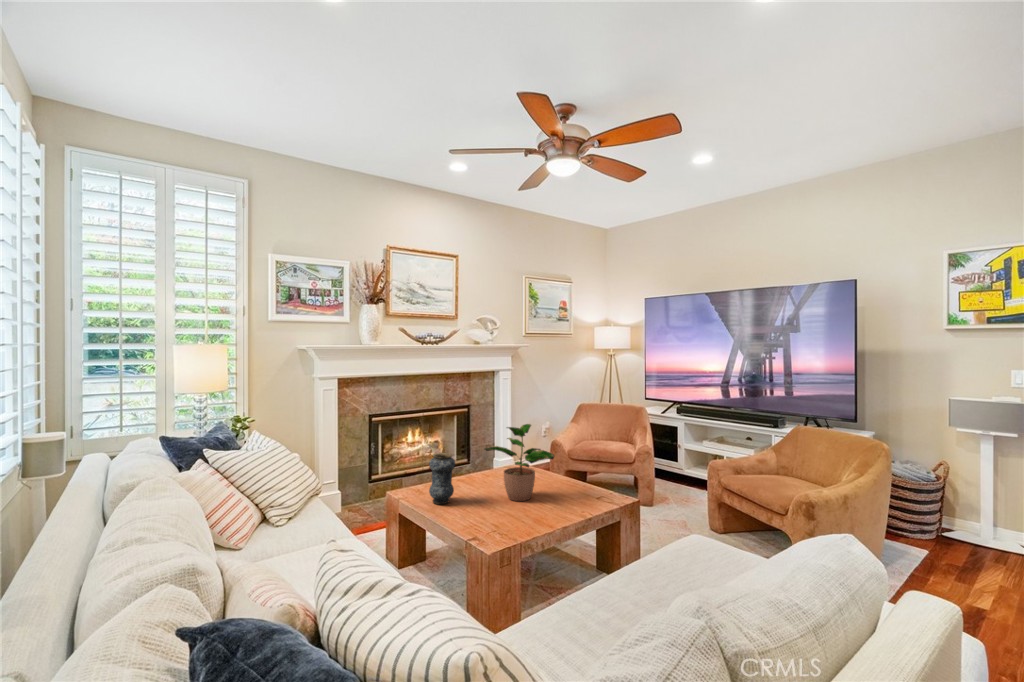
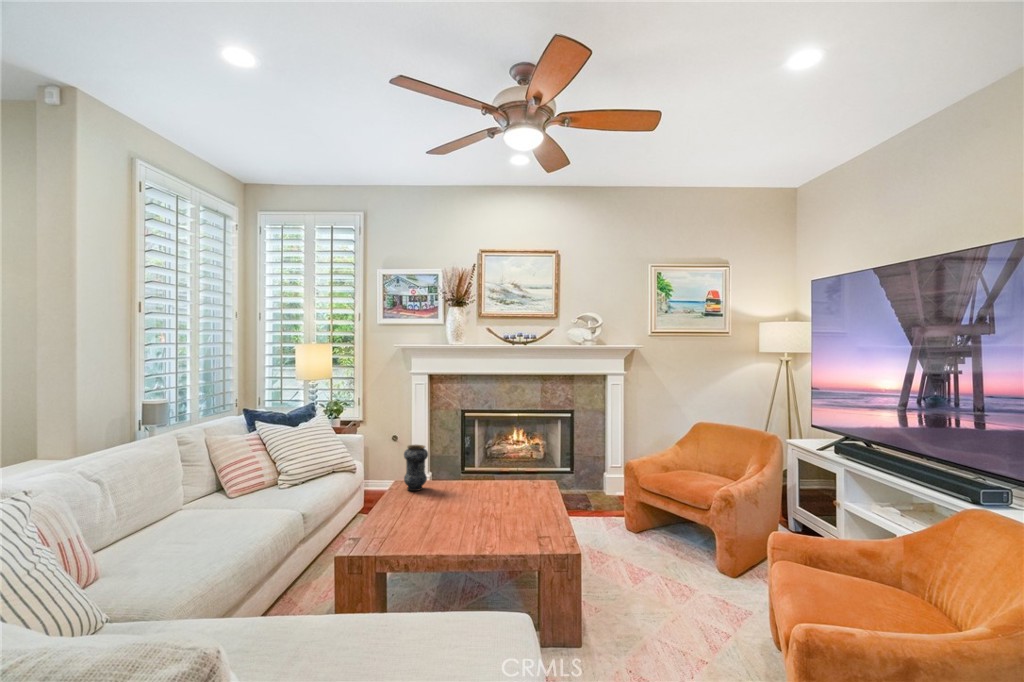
potted plant: present [485,424,554,501] -> none [447,426,511,502]

